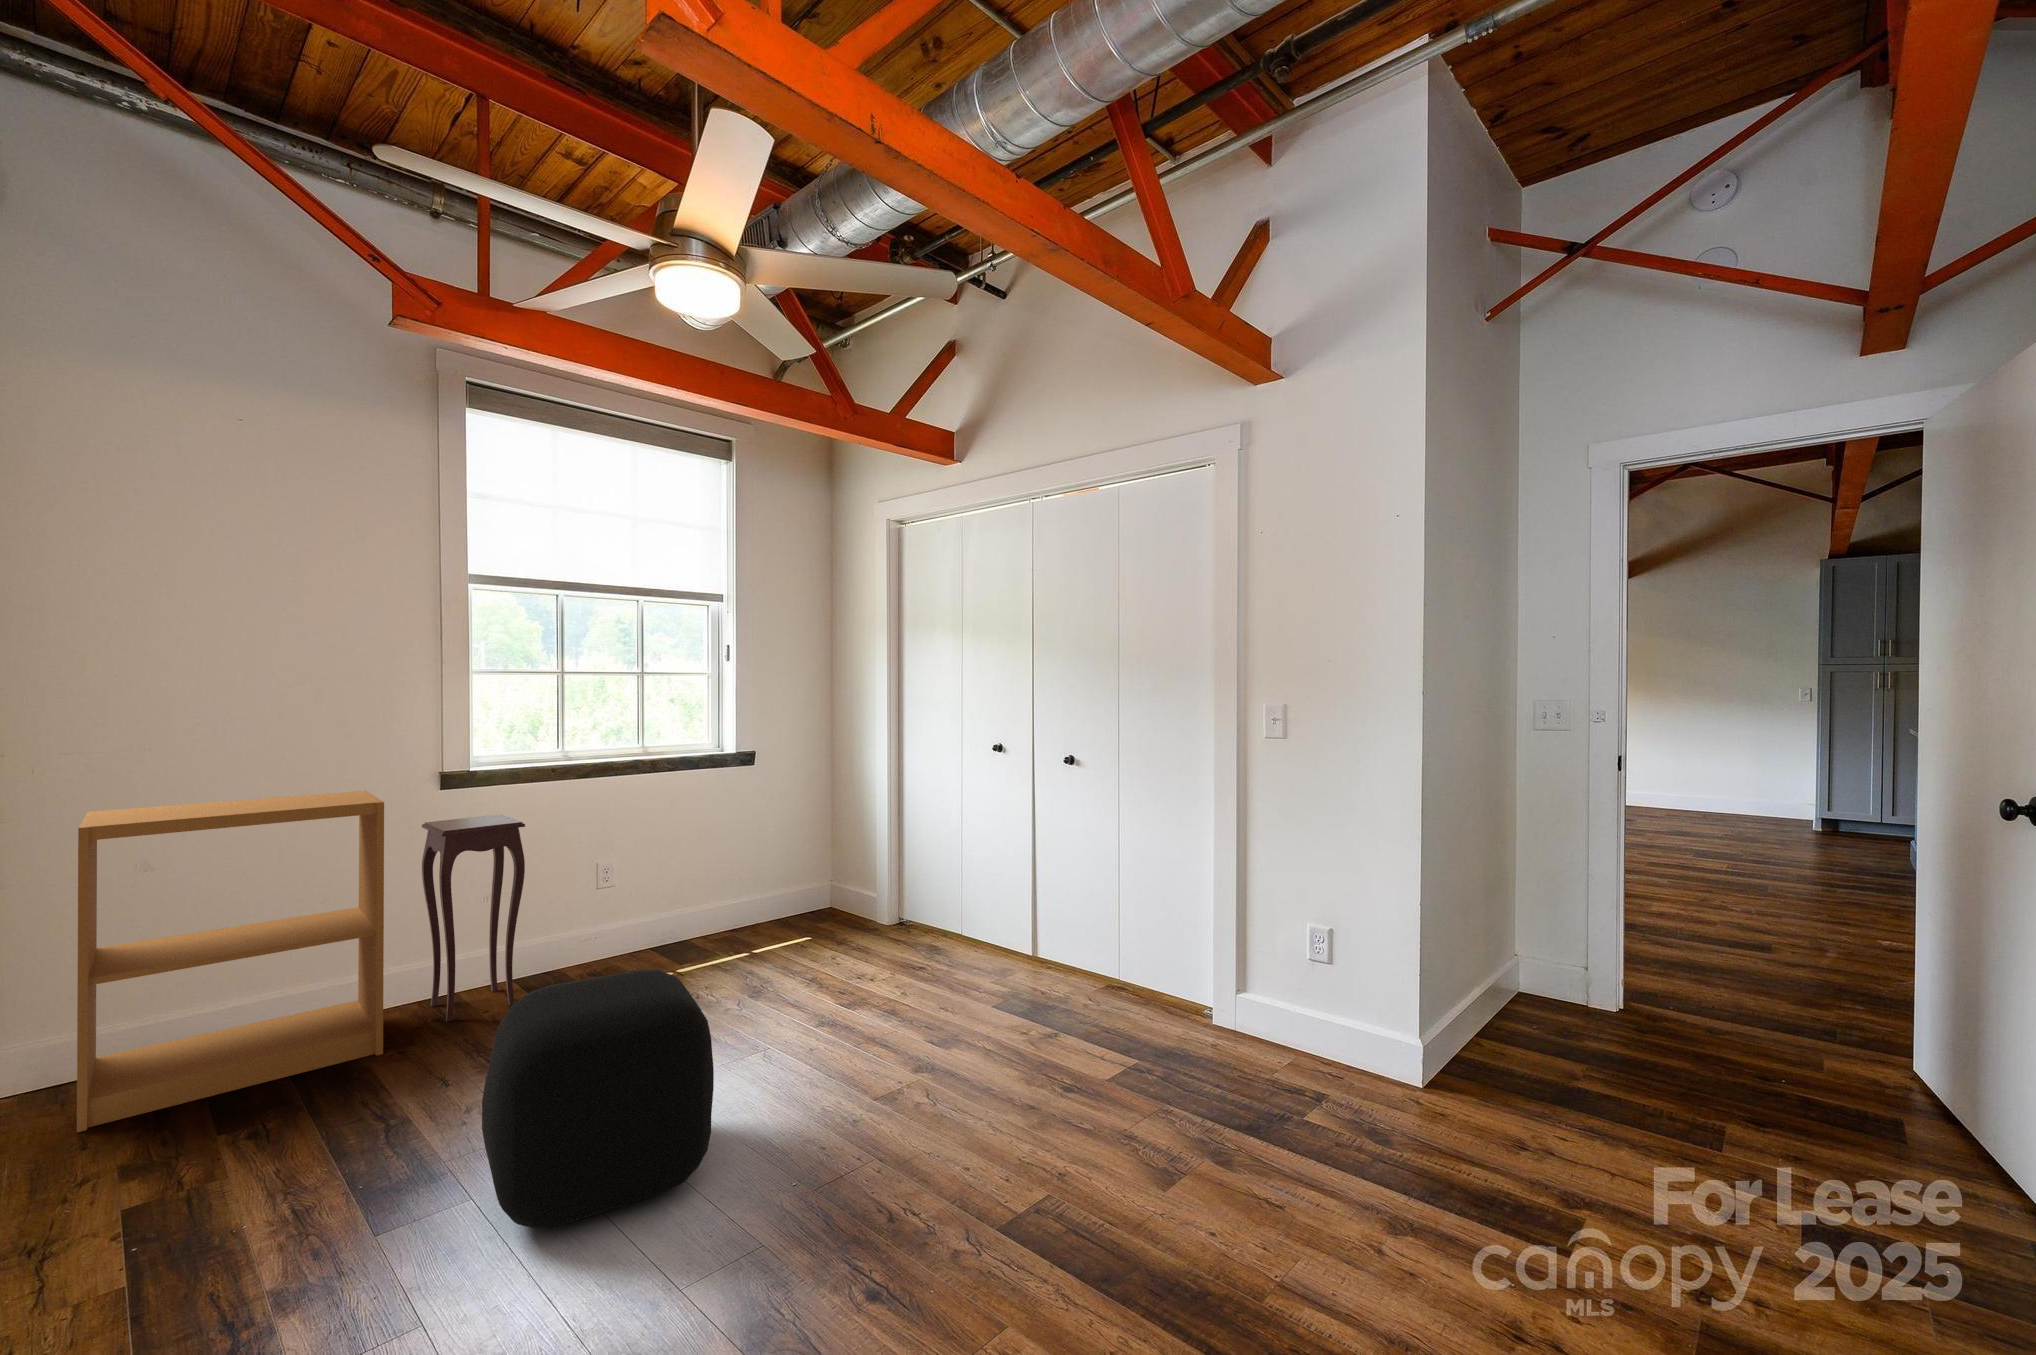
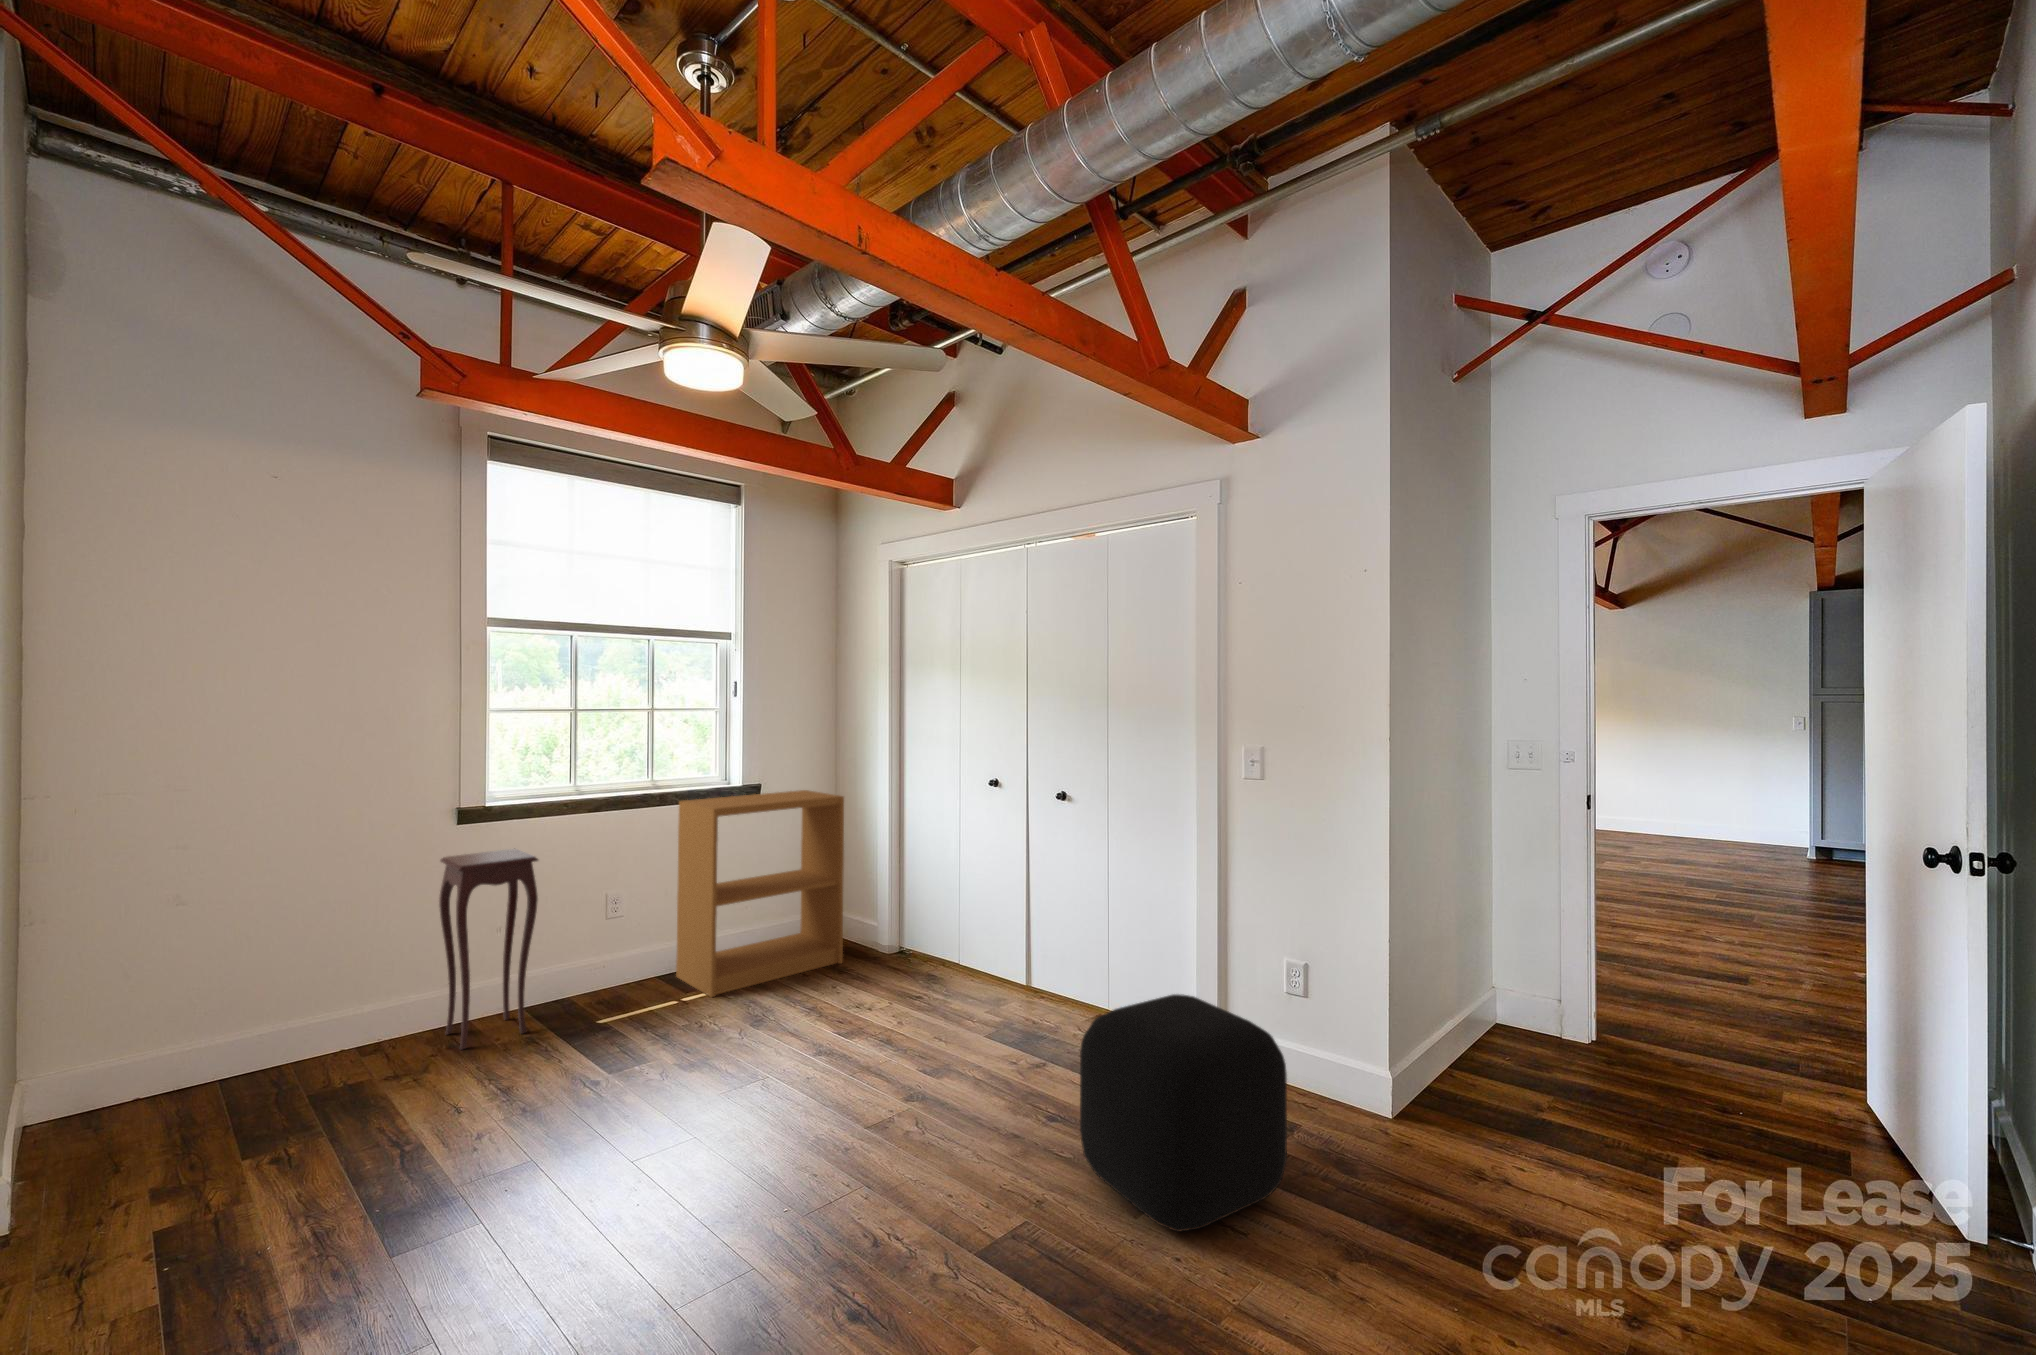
bookshelf: present [77,791,384,1132] -> present [676,790,844,997]
ottoman: present [482,969,714,1229] -> present [1080,994,1287,1232]

